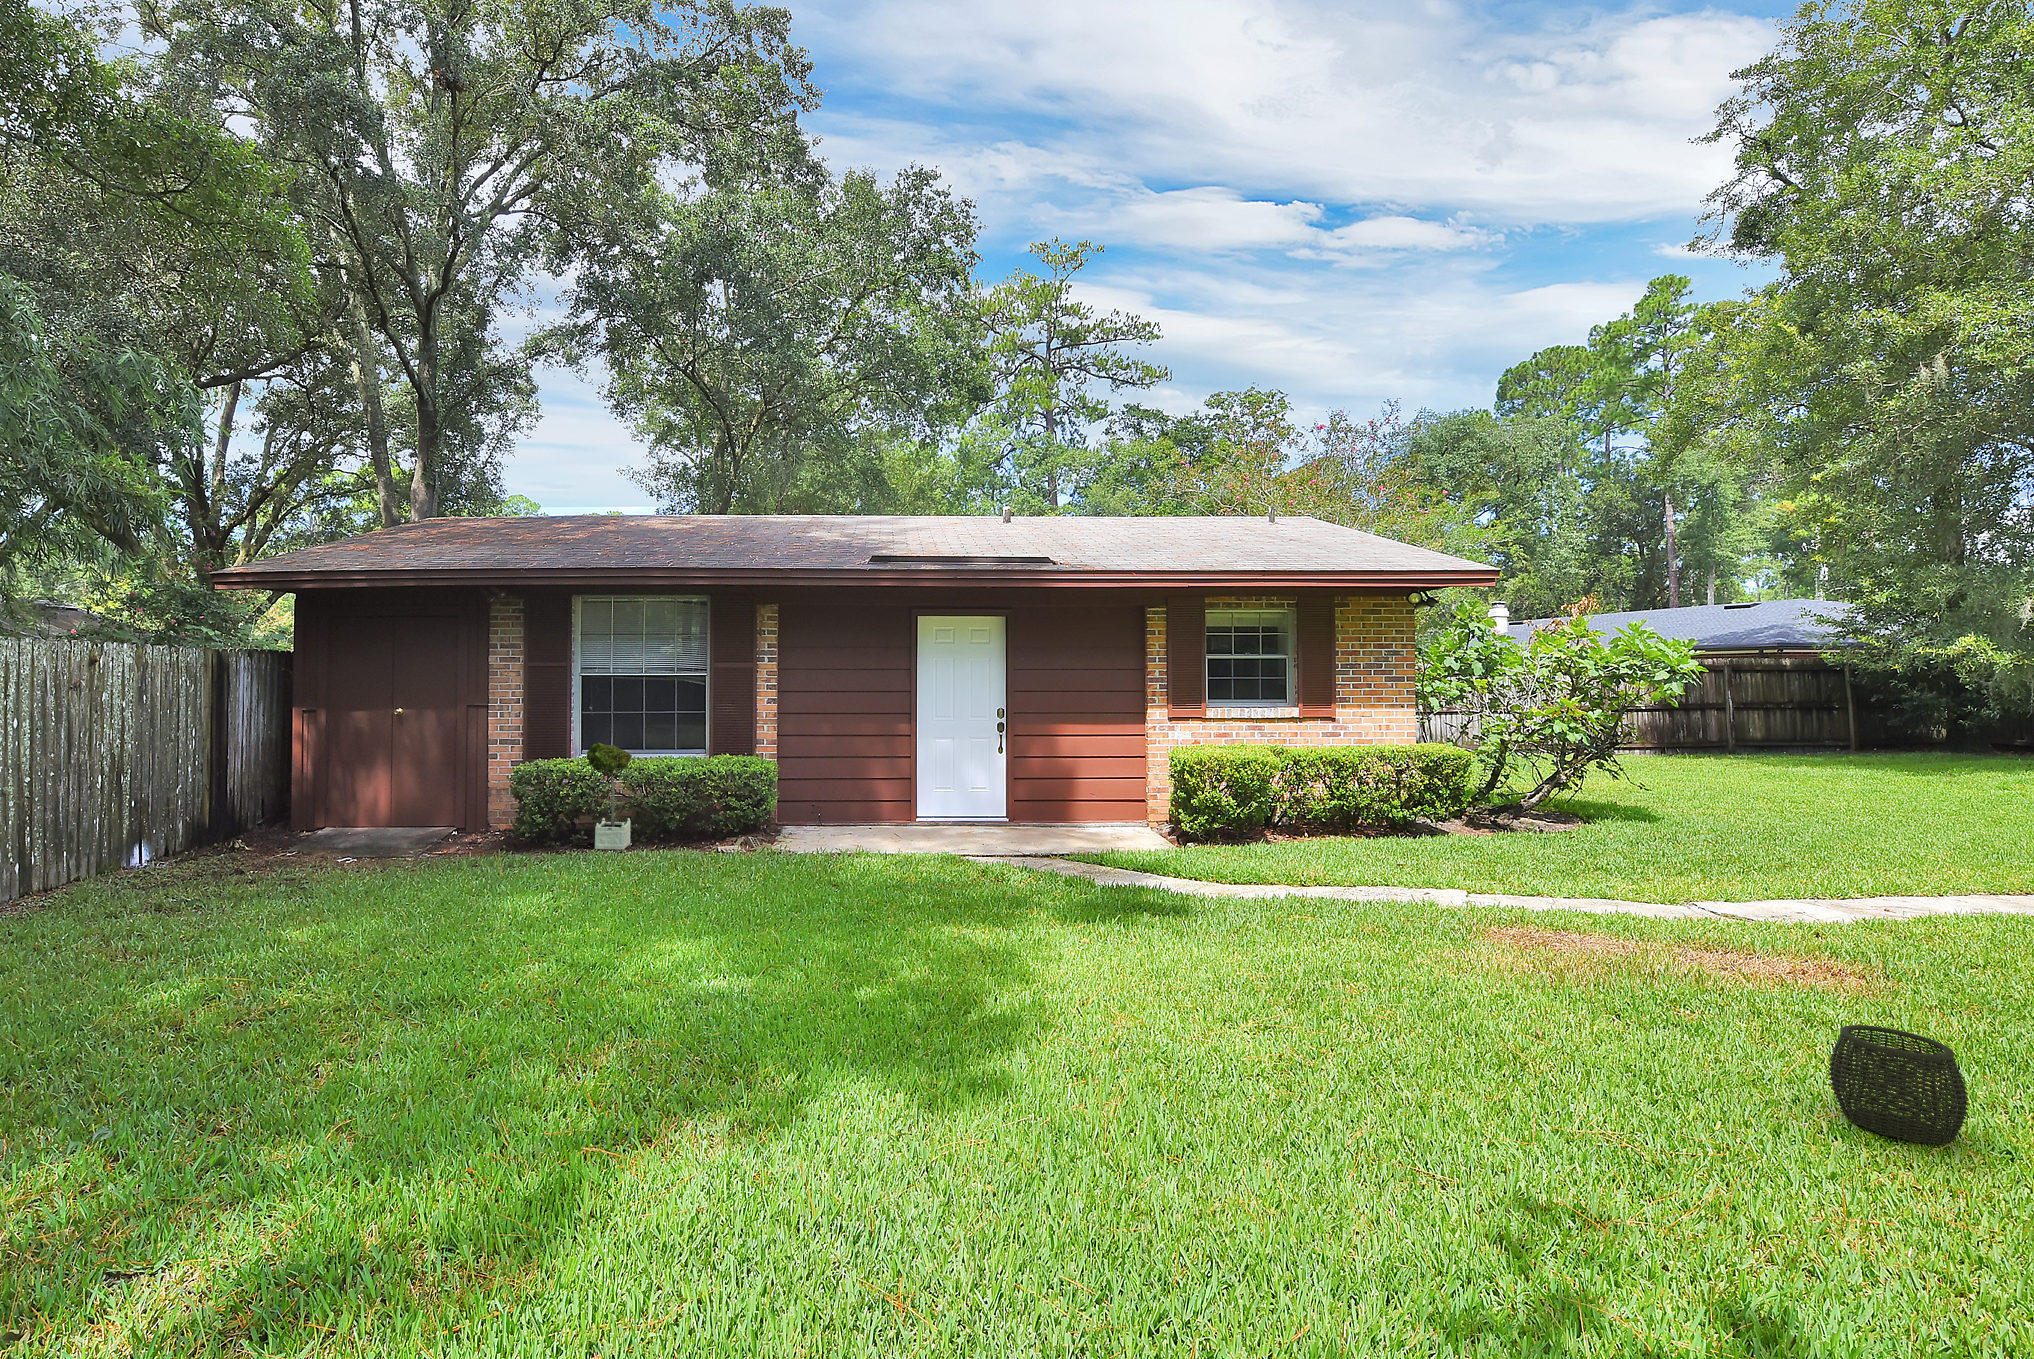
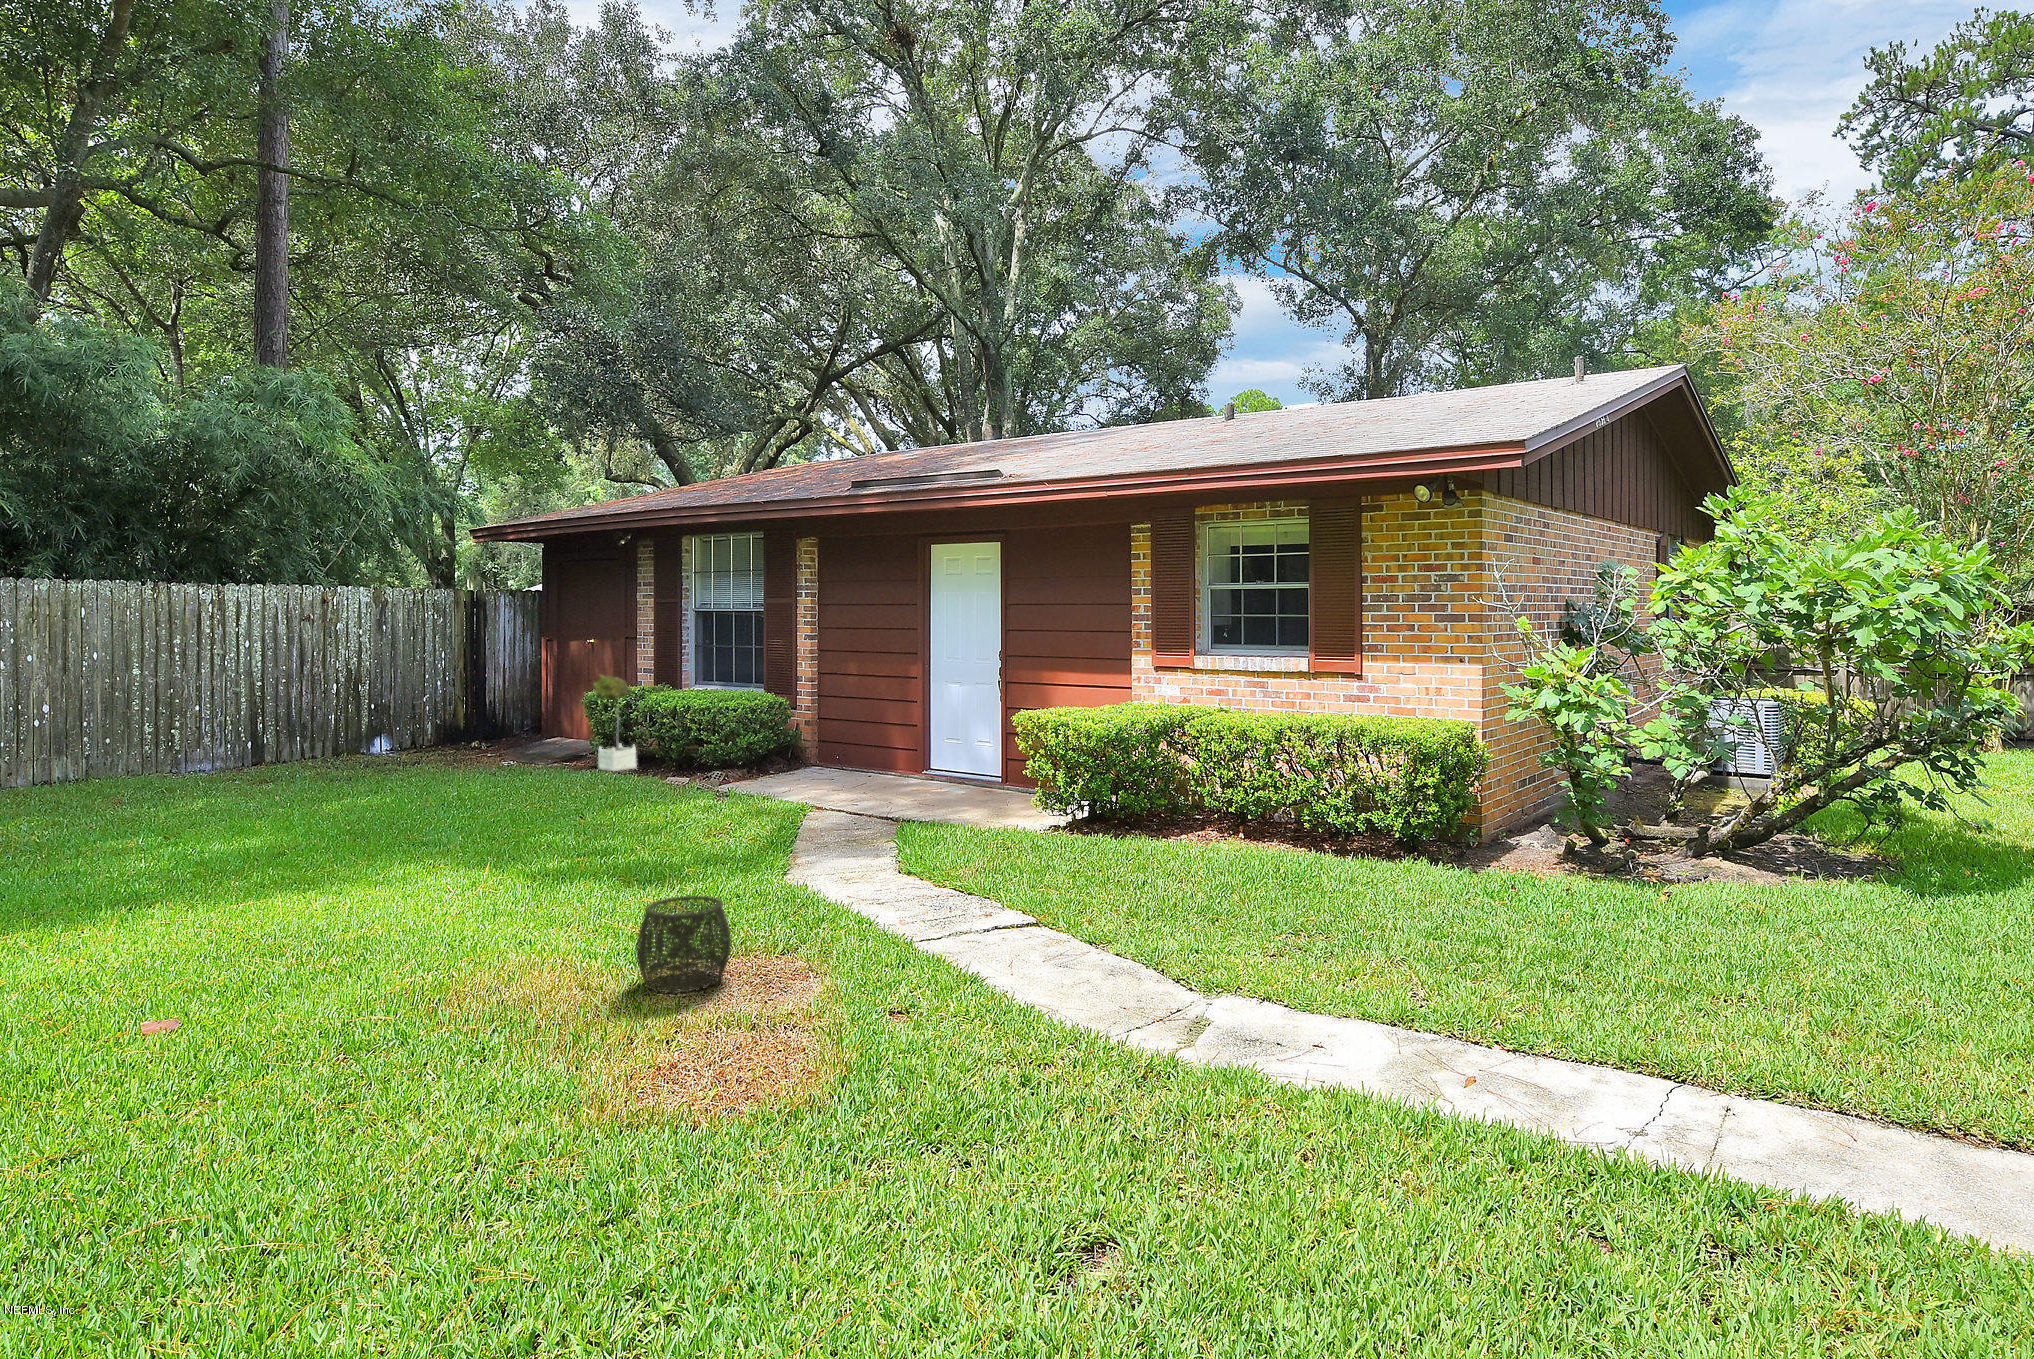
woven basket: present [1829,1025,1969,1145] -> present [636,896,731,993]

